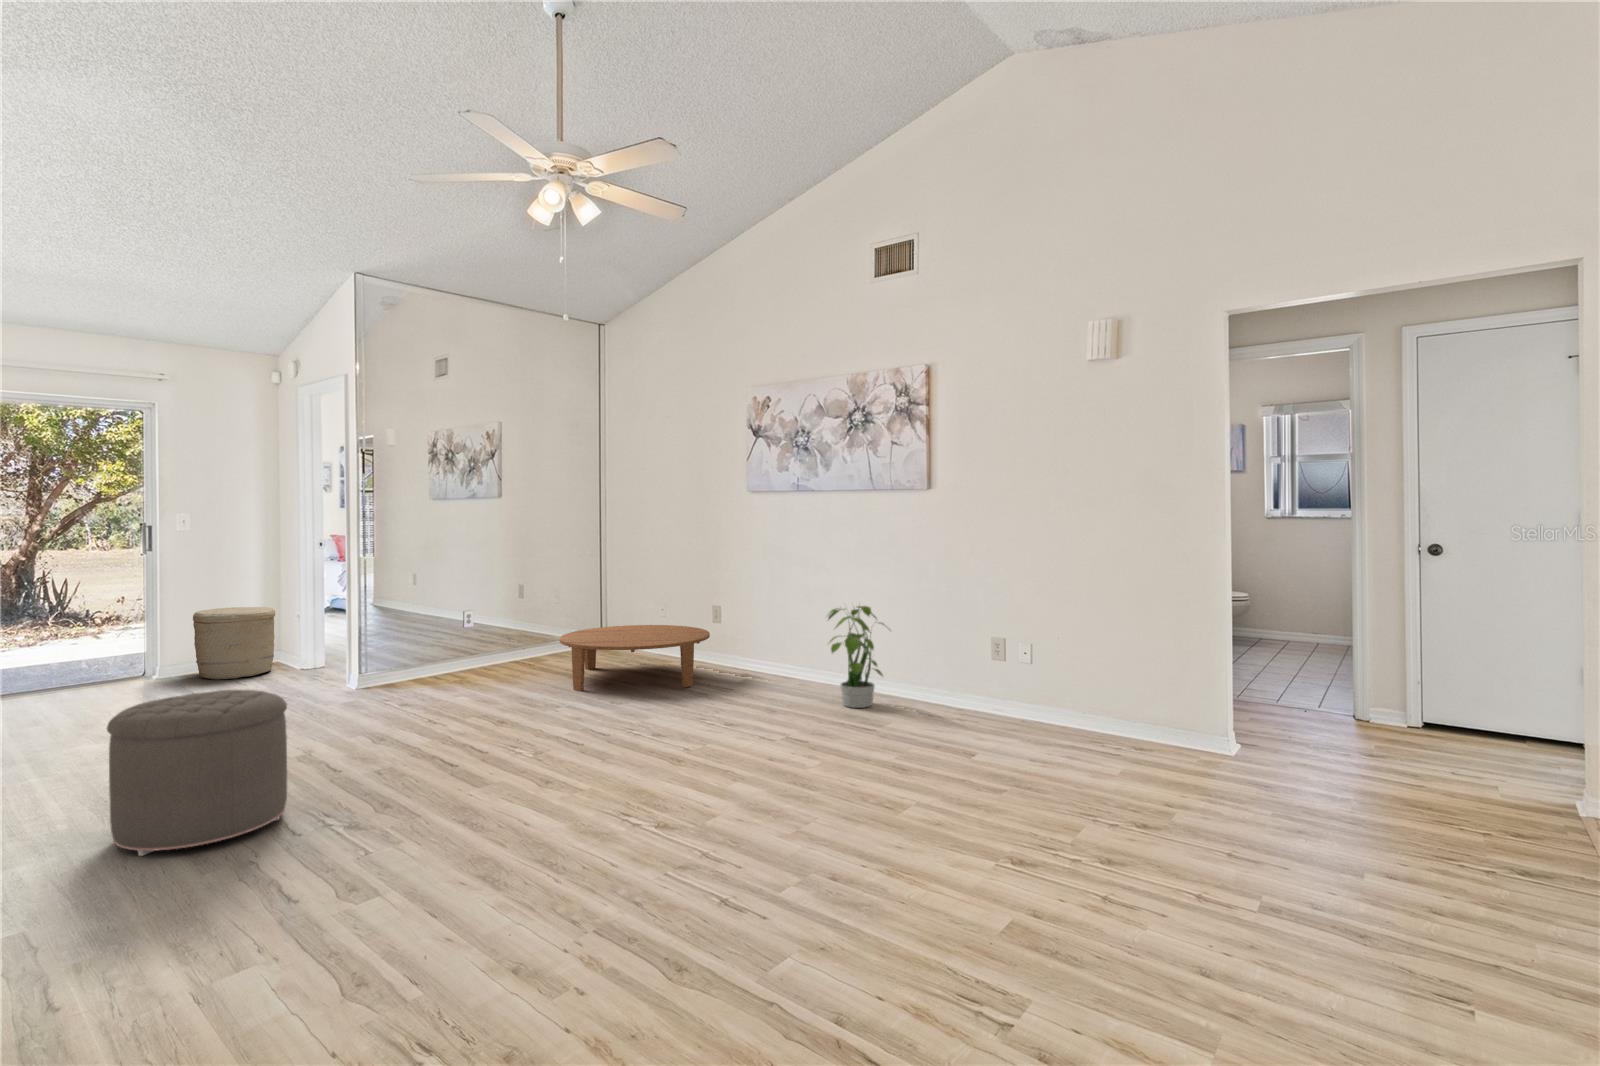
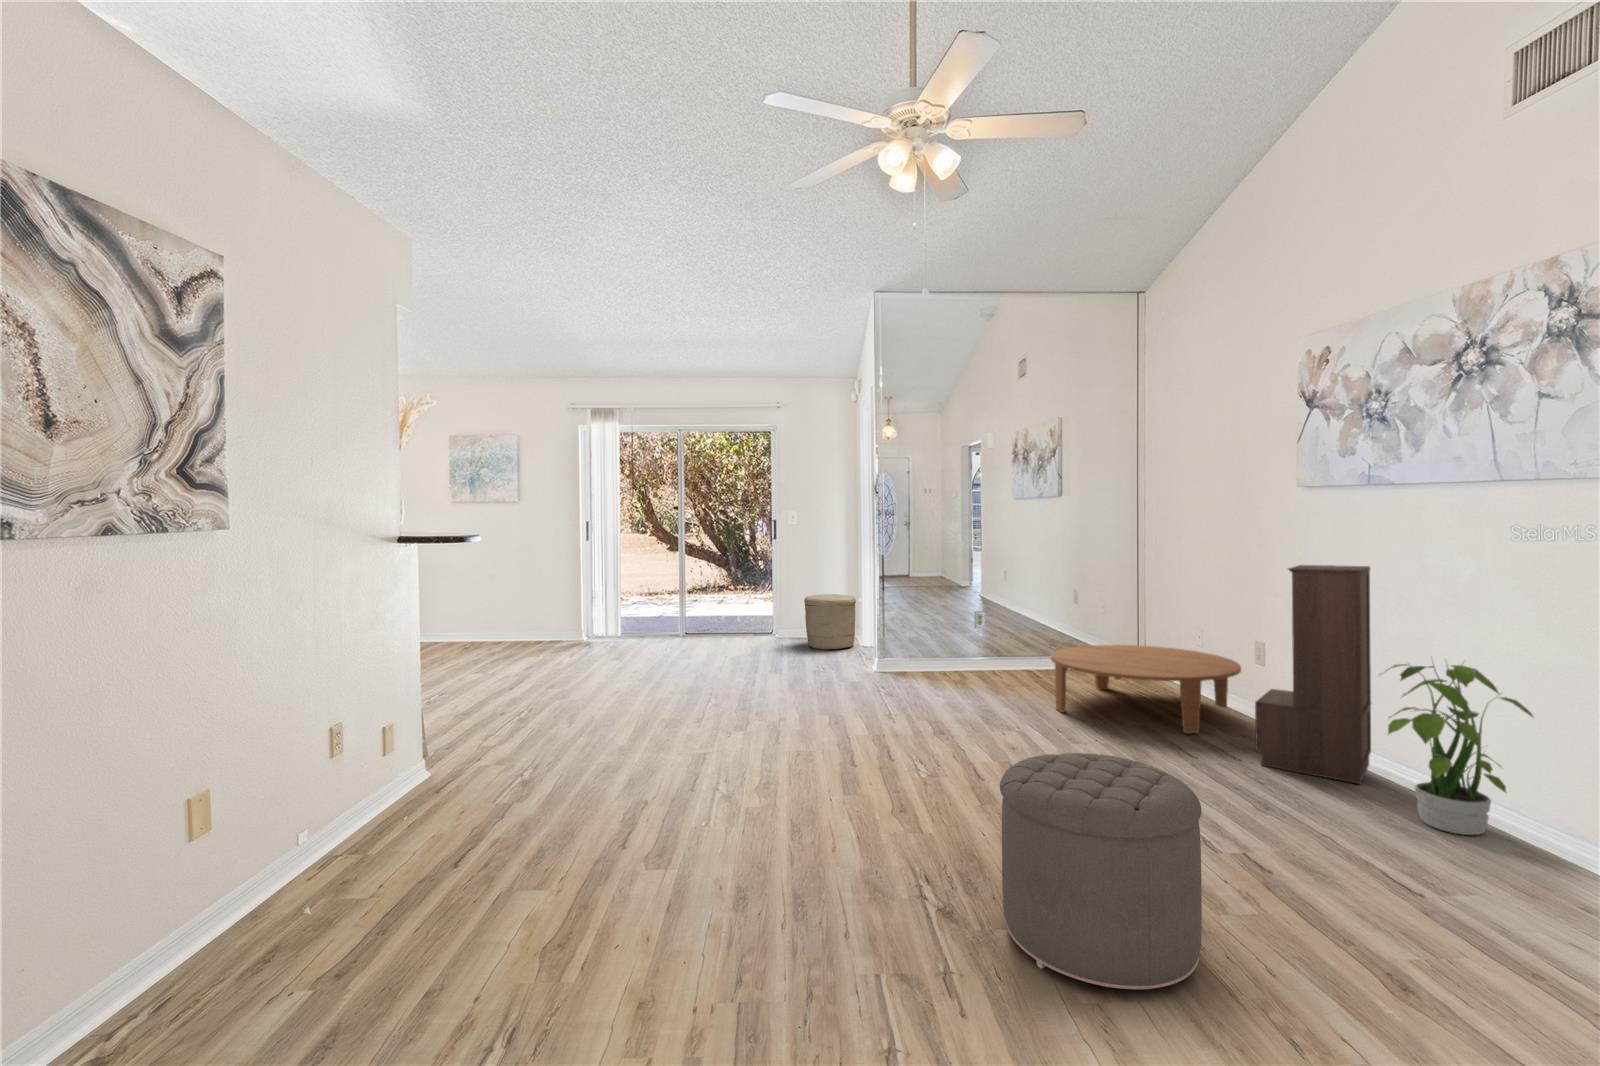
bookshelf: none [740,549,805,697] -> present [1255,565,1371,784]
ottoman: present [107,690,287,856] -> present [1000,753,1202,989]

